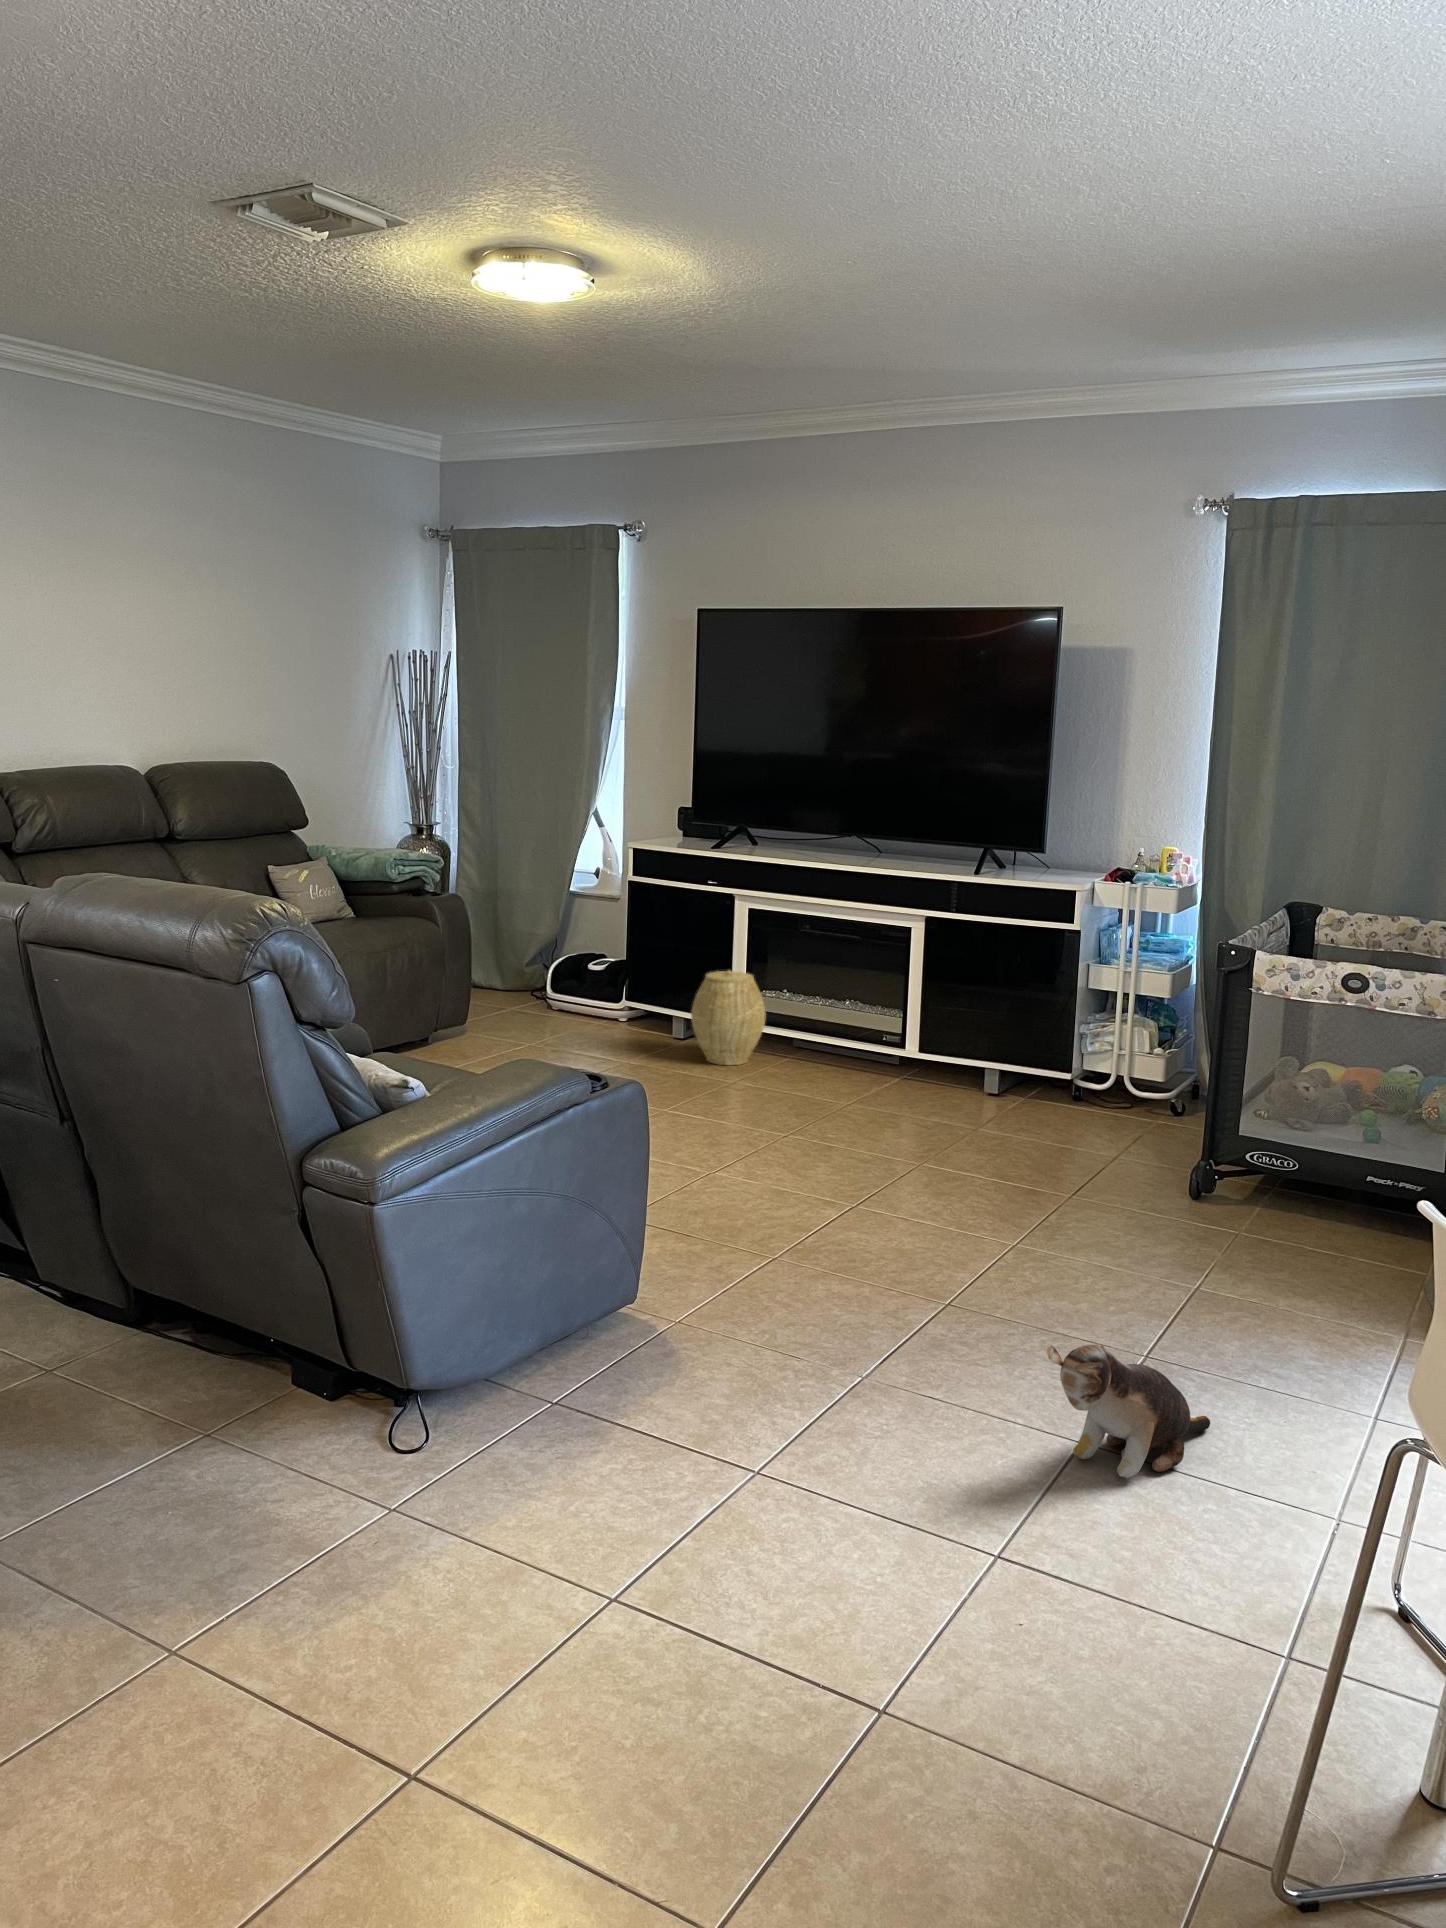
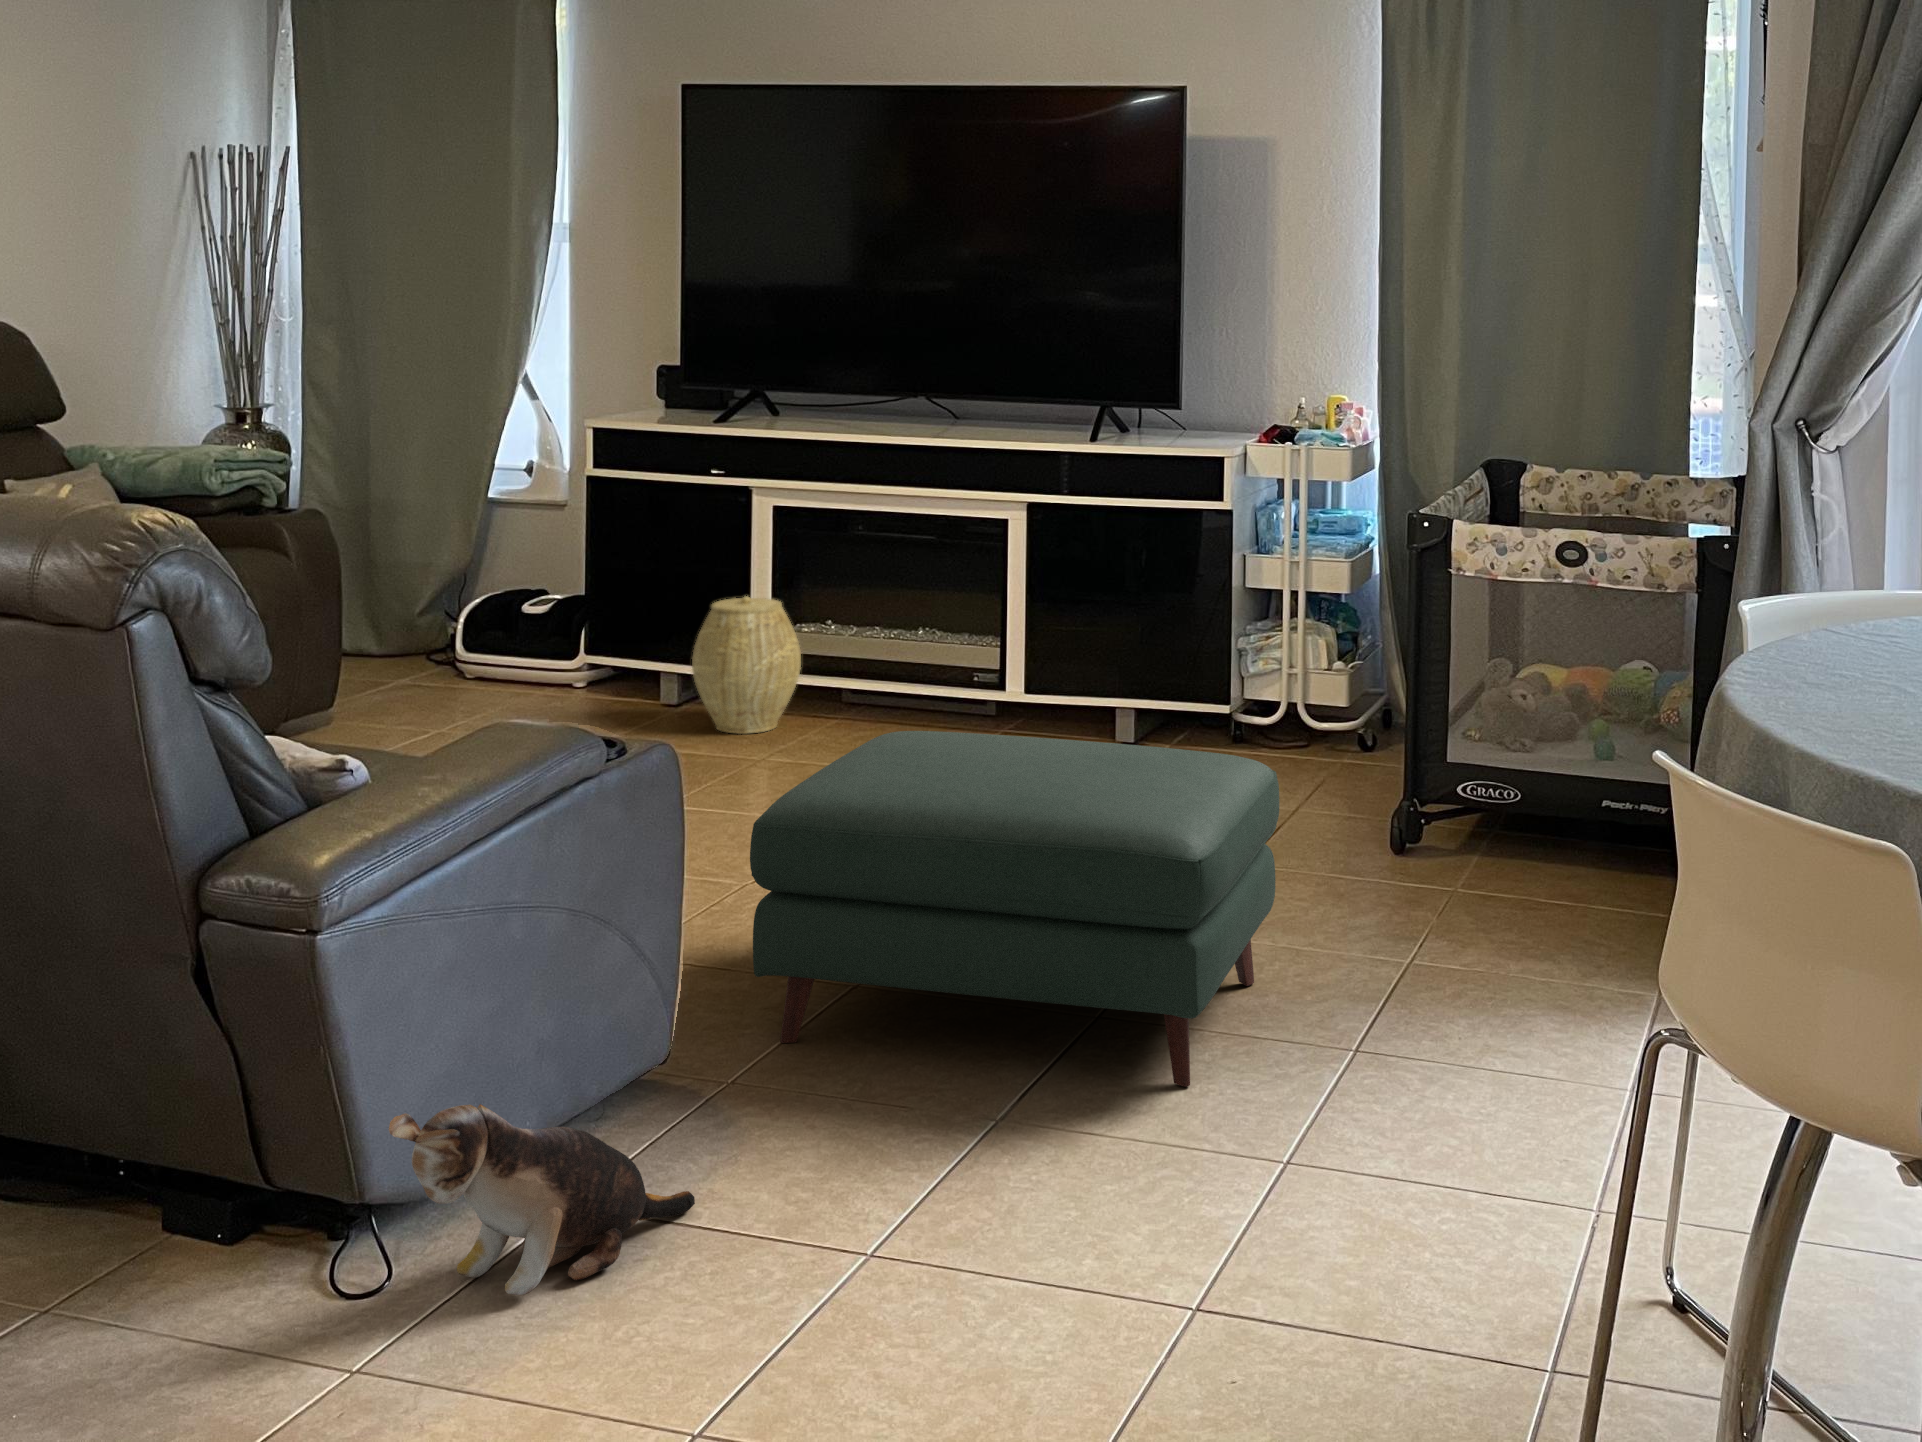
ottoman: none [698,1081,1098,1369] -> present [750,731,1279,1087]
plush toy: present [1047,1344,1210,1478] -> present [389,1104,695,1295]

